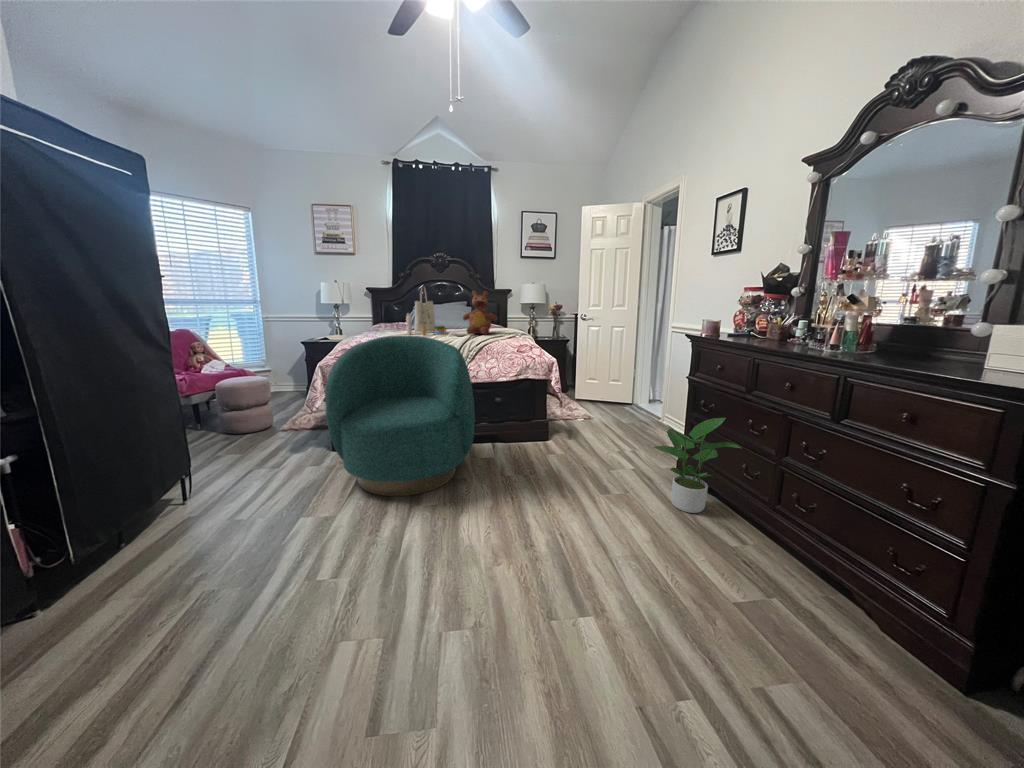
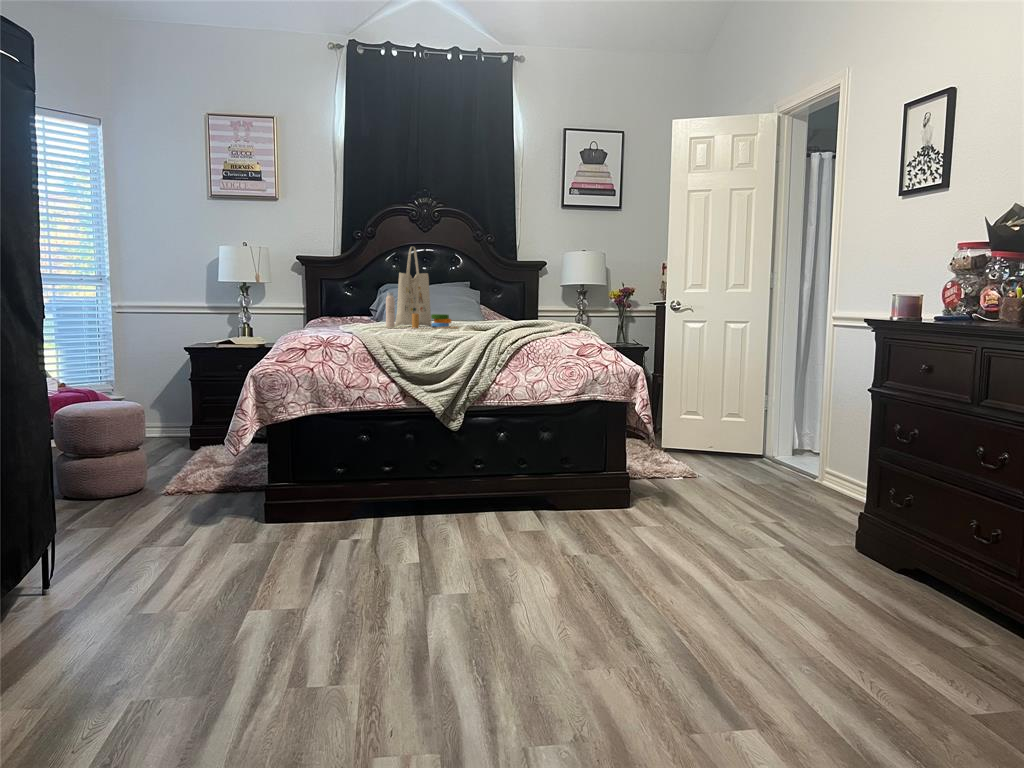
teddy bear: present [463,291,497,335] -> none [481,255,540,328]
armchair: present [325,336,475,496] -> none [281,324,520,583]
potted plant: present [654,418,741,513] -> none [822,447,970,606]

